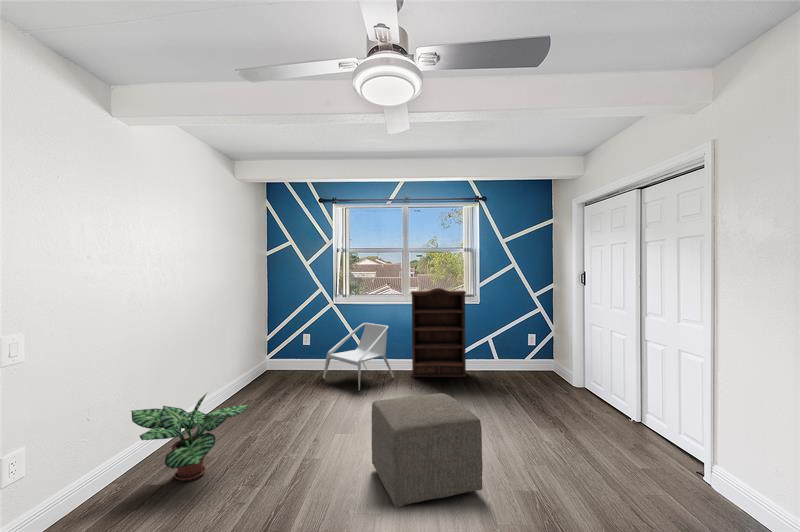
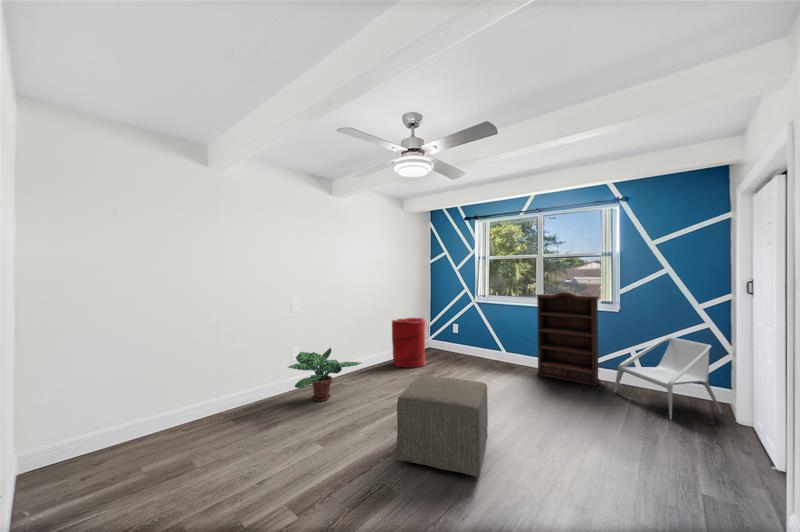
armchair: present [323,323,394,391] -> present [614,337,722,420]
laundry hamper: none [234,330,287,401] -> present [392,318,426,368]

